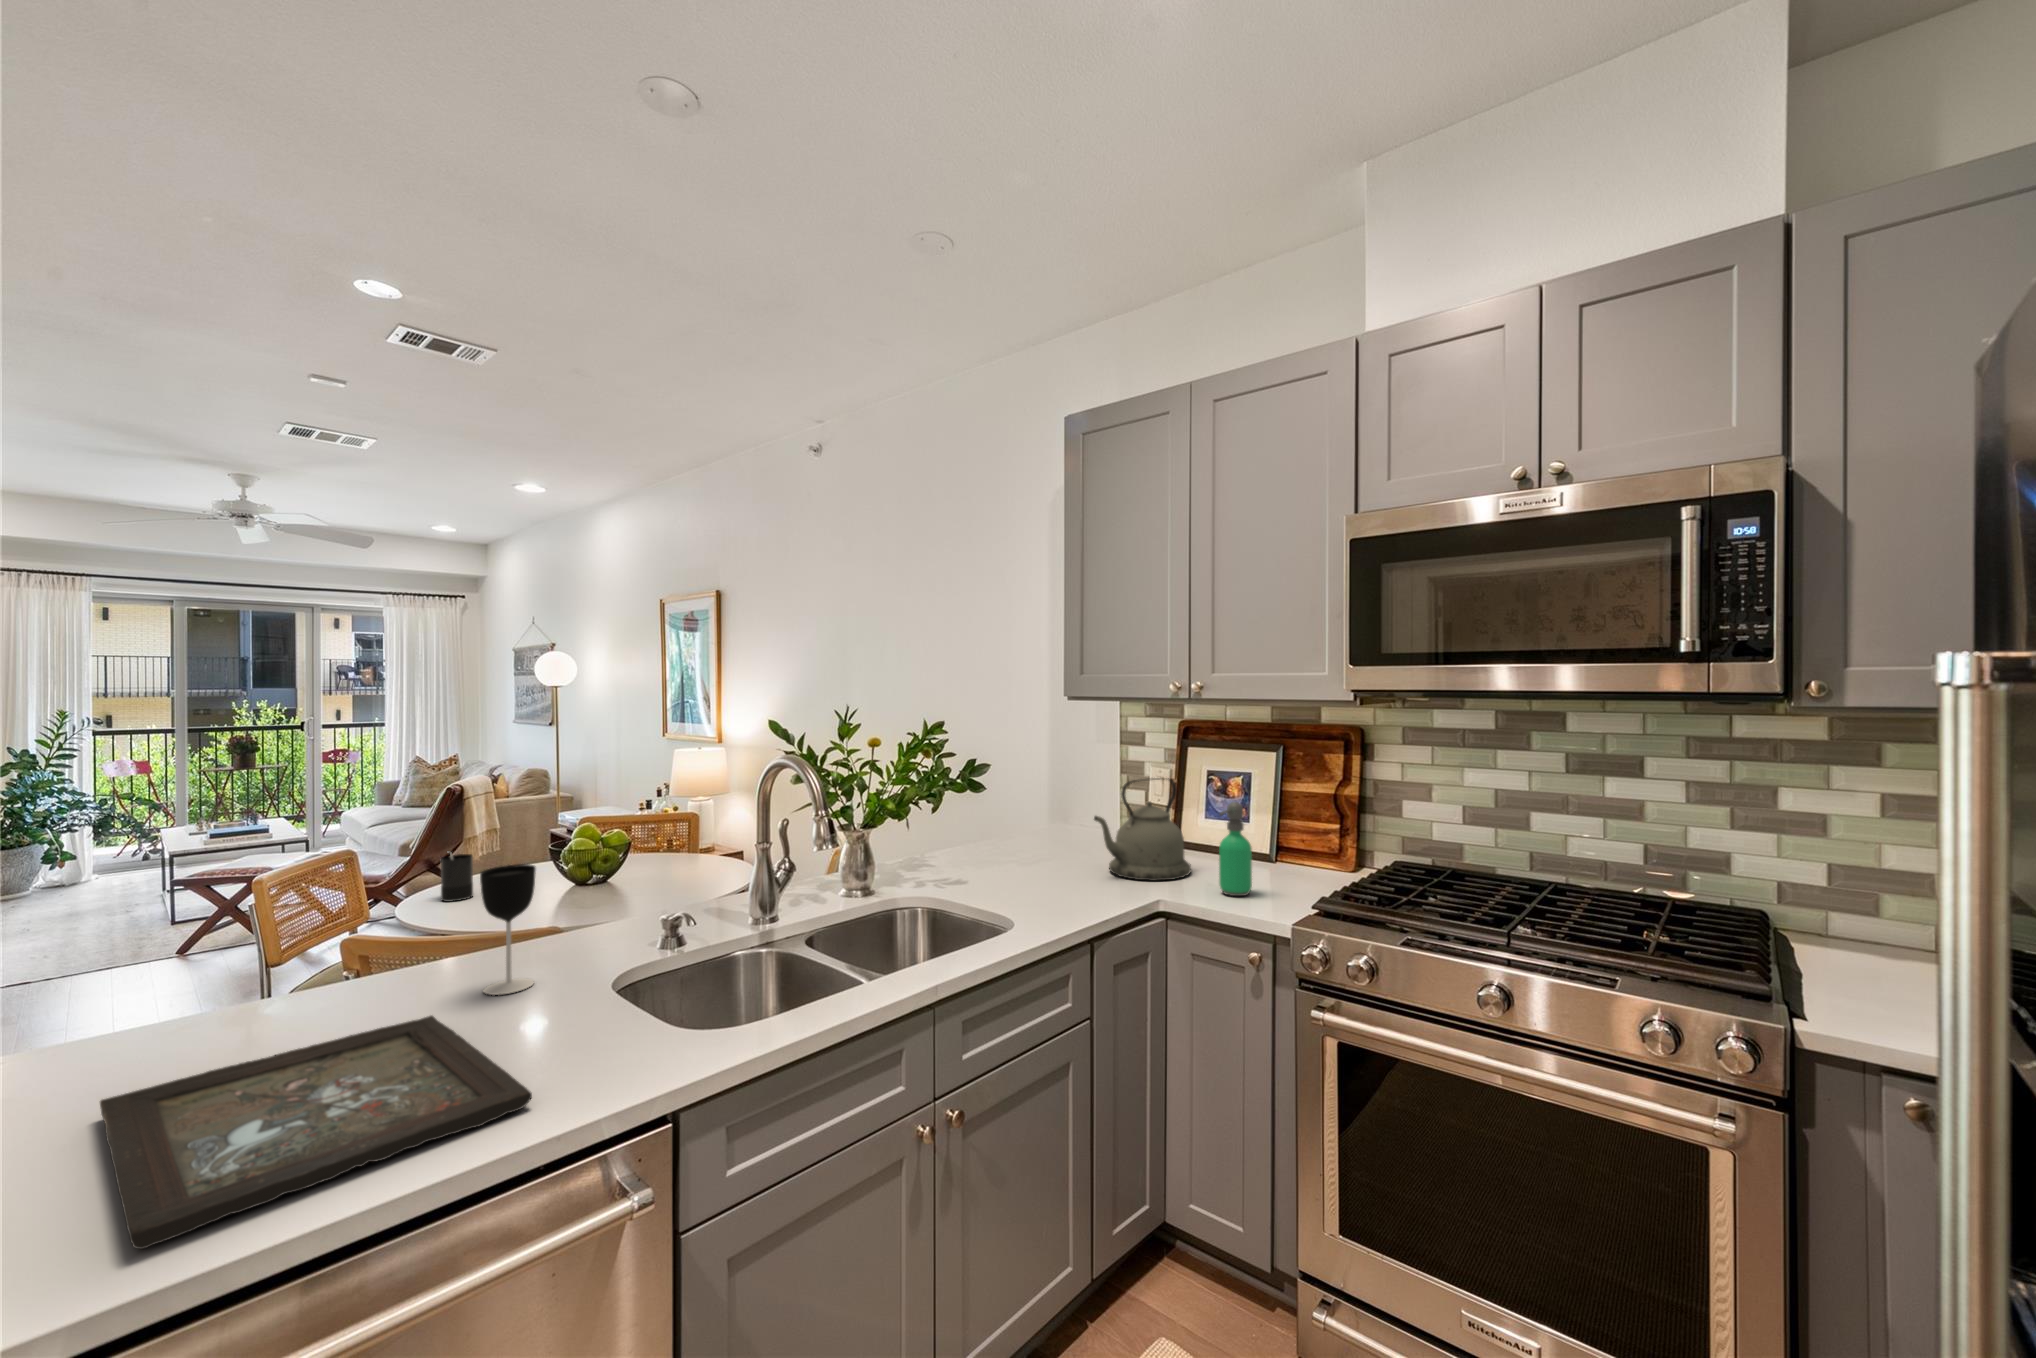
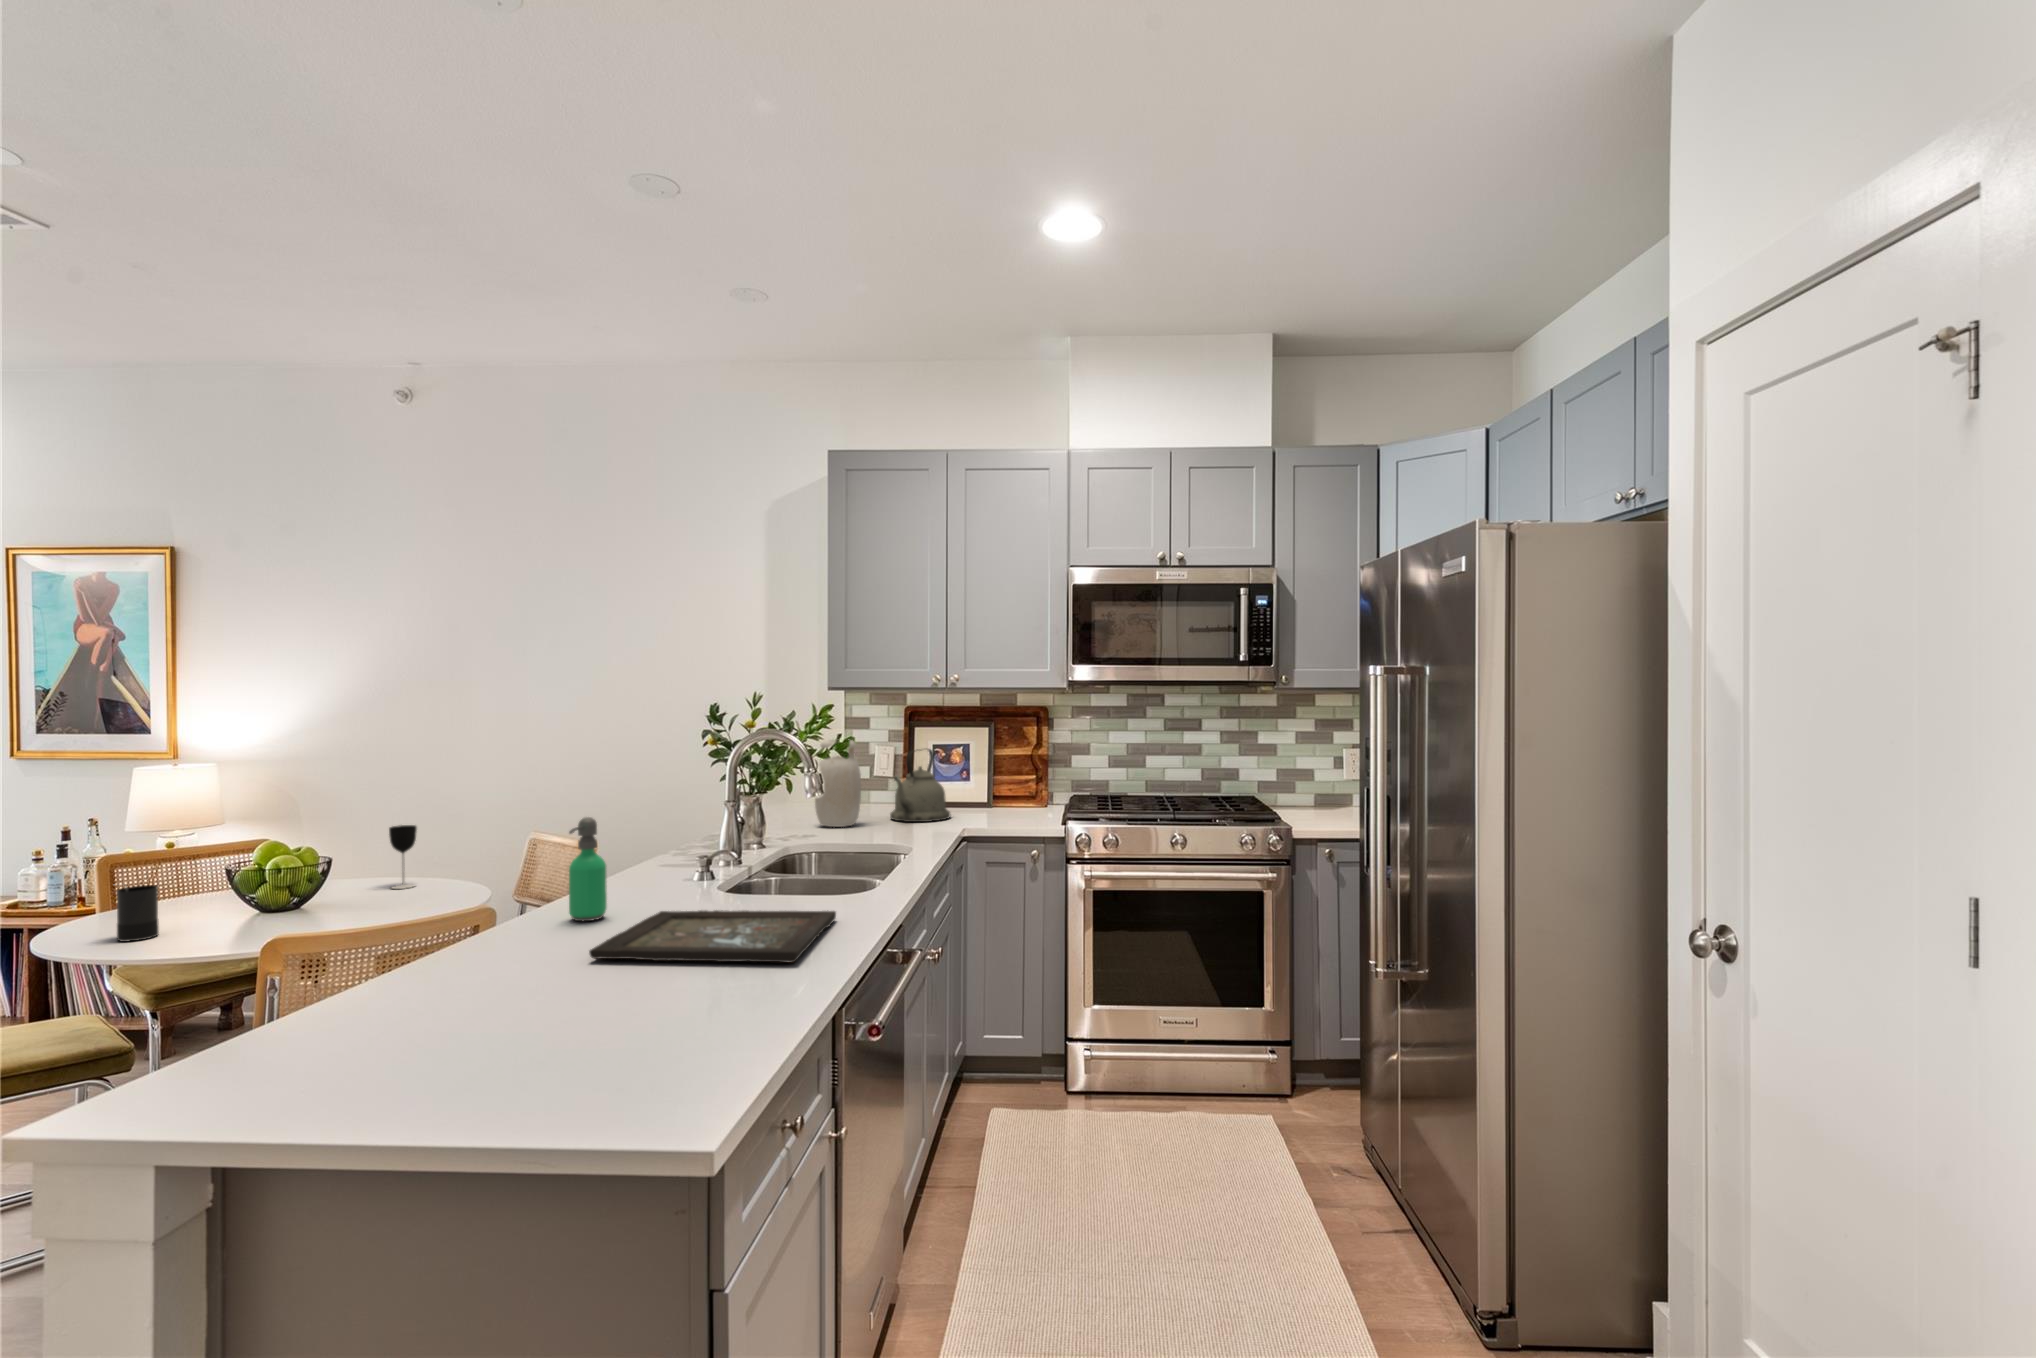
jar: none [1005,760,1061,874] -> present [815,740,861,827]
soap dispenser: present [1219,802,1252,896] -> present [569,817,607,921]
wine glass: present [480,864,536,995] -> present [389,825,417,889]

